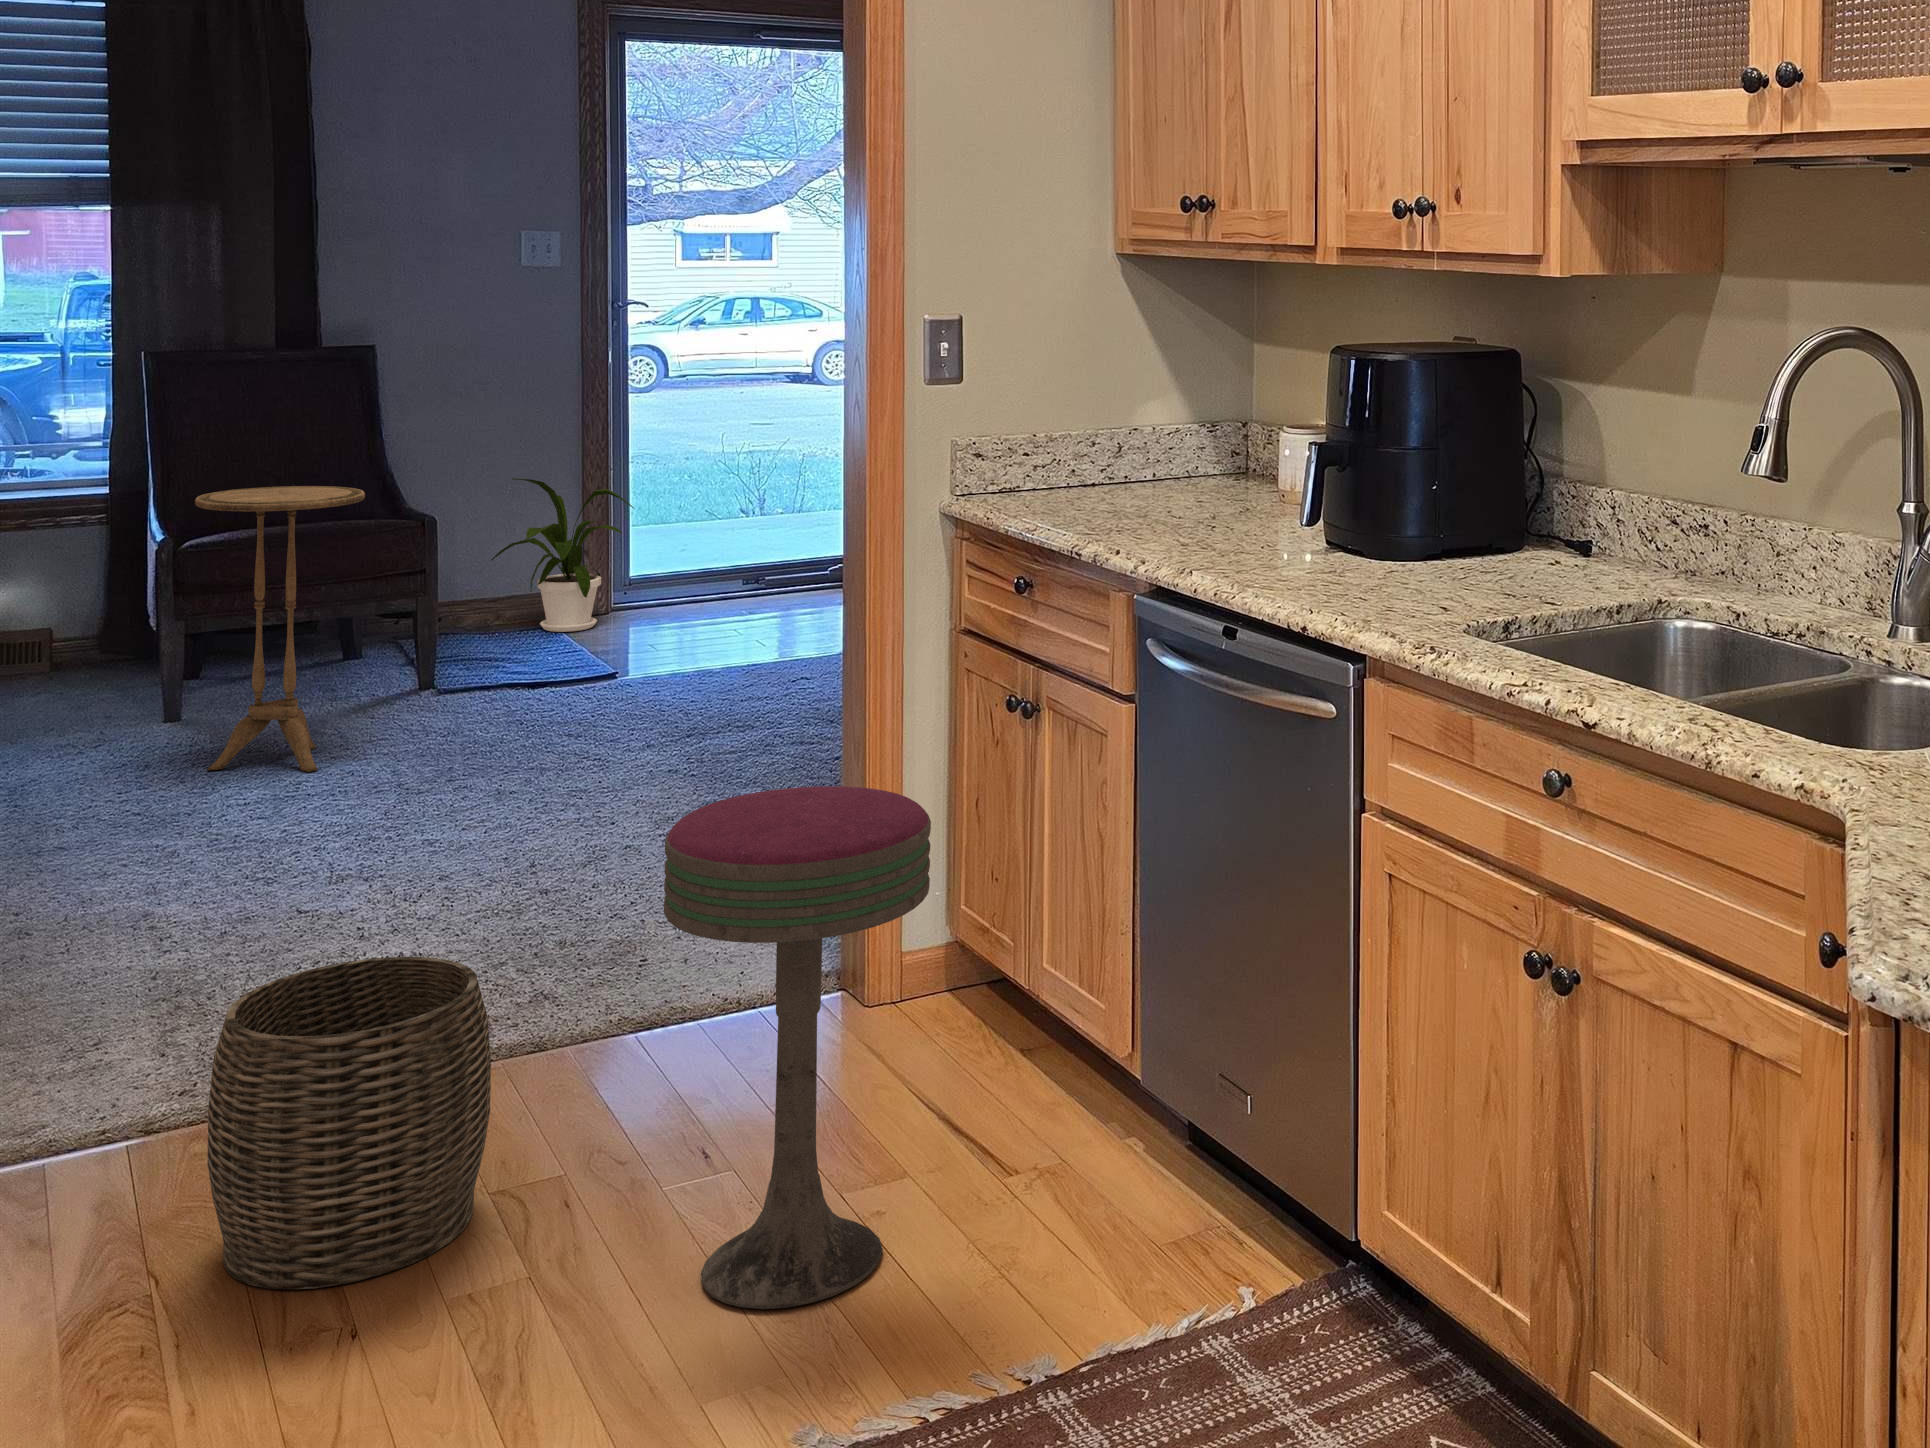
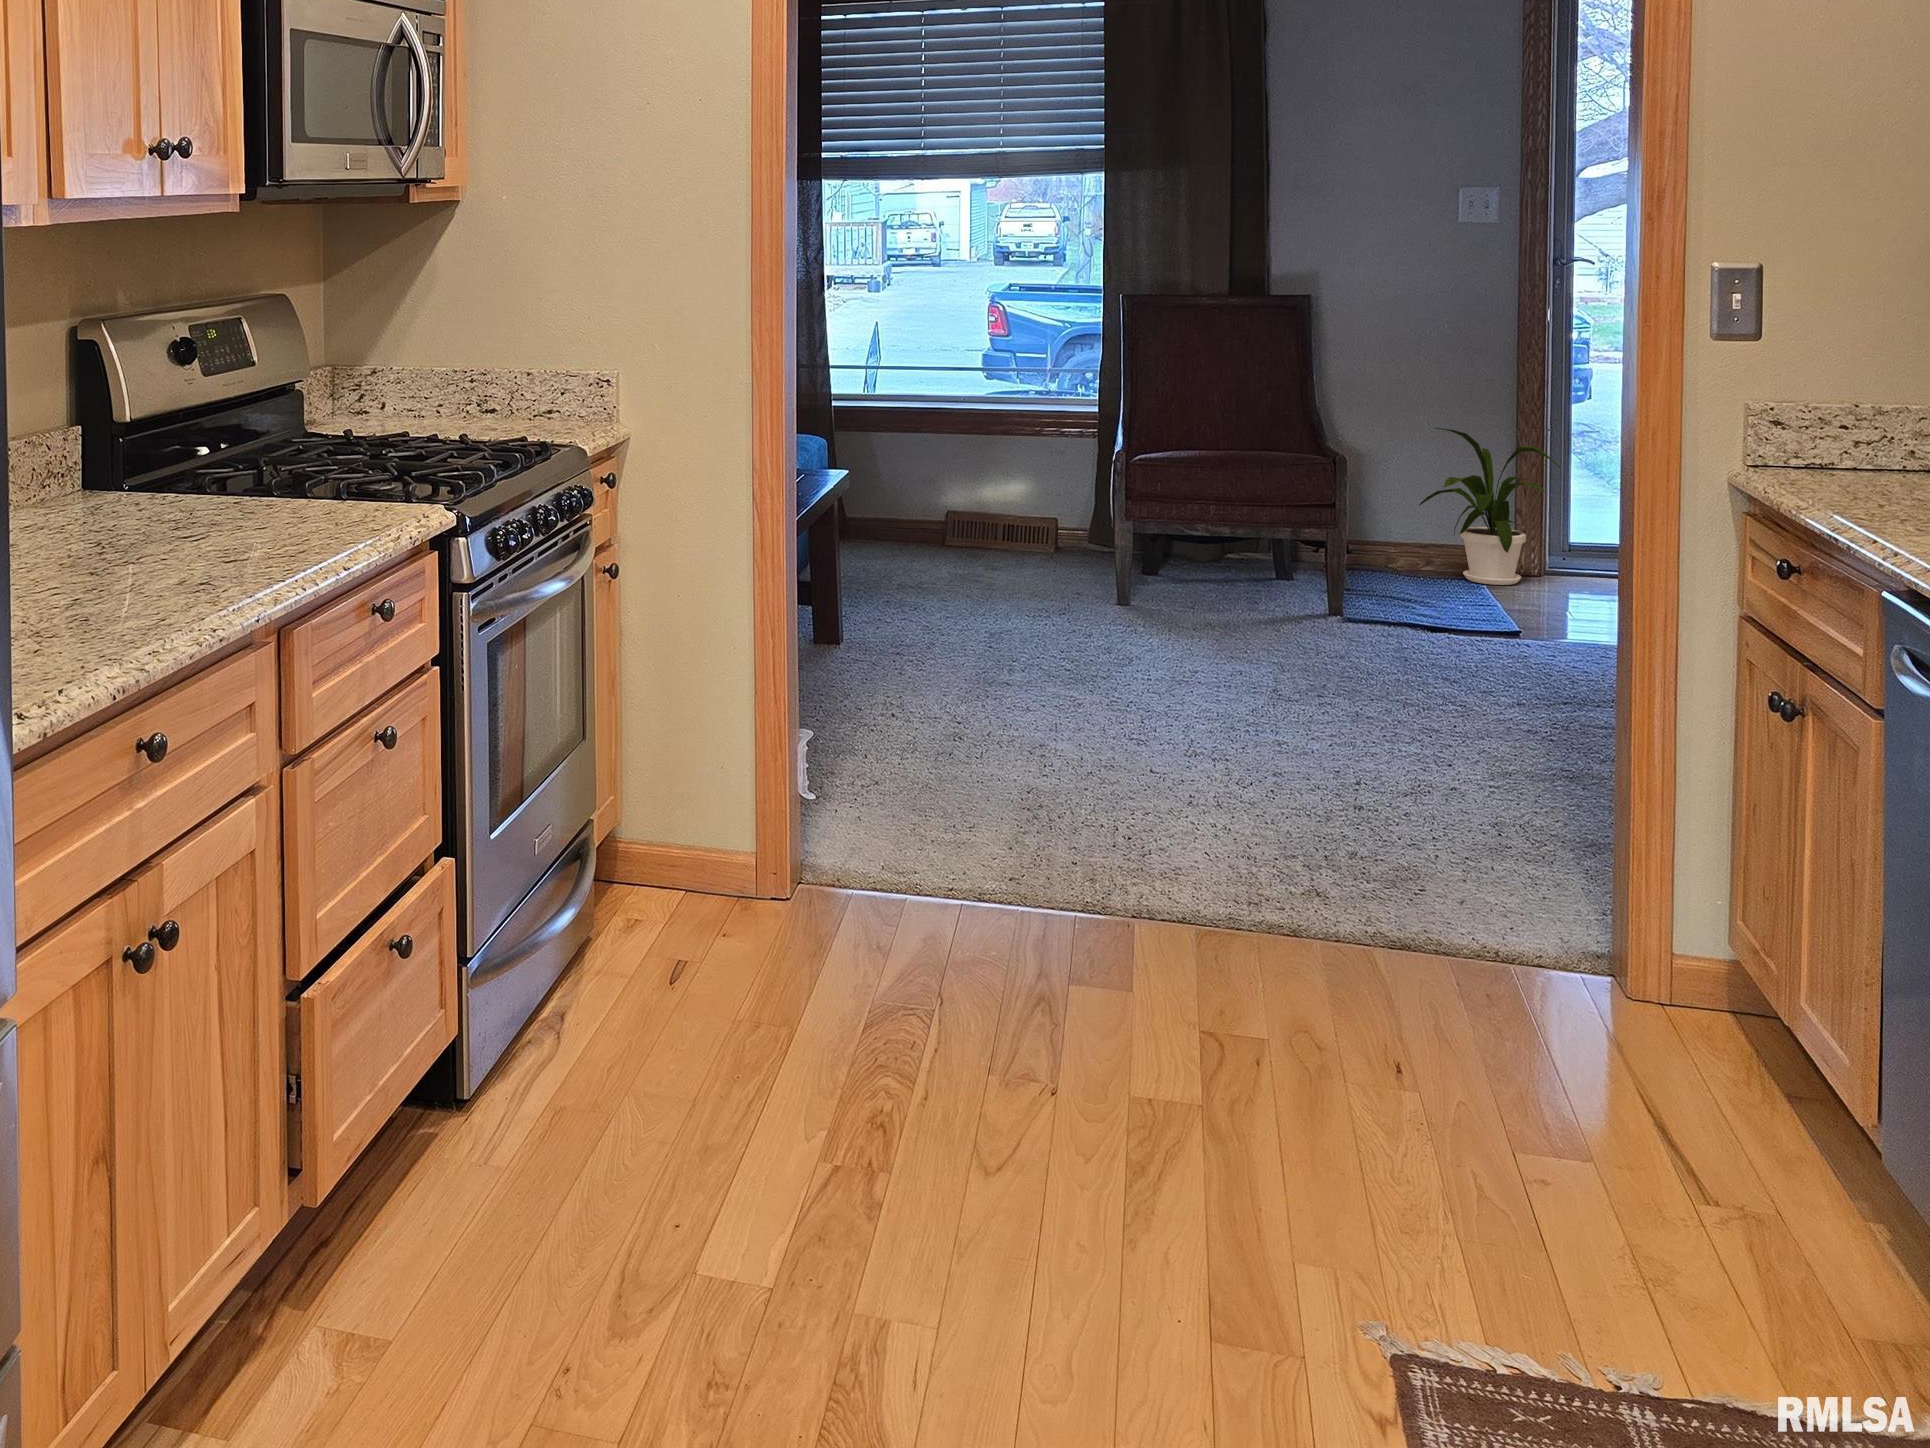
side table: present [195,486,365,772] -> none [1128,414,1262,664]
bar stool: present [664,786,931,1309] -> none [1306,722,1583,1227]
woven basket: present [207,957,491,1289] -> none [990,793,1201,1052]

